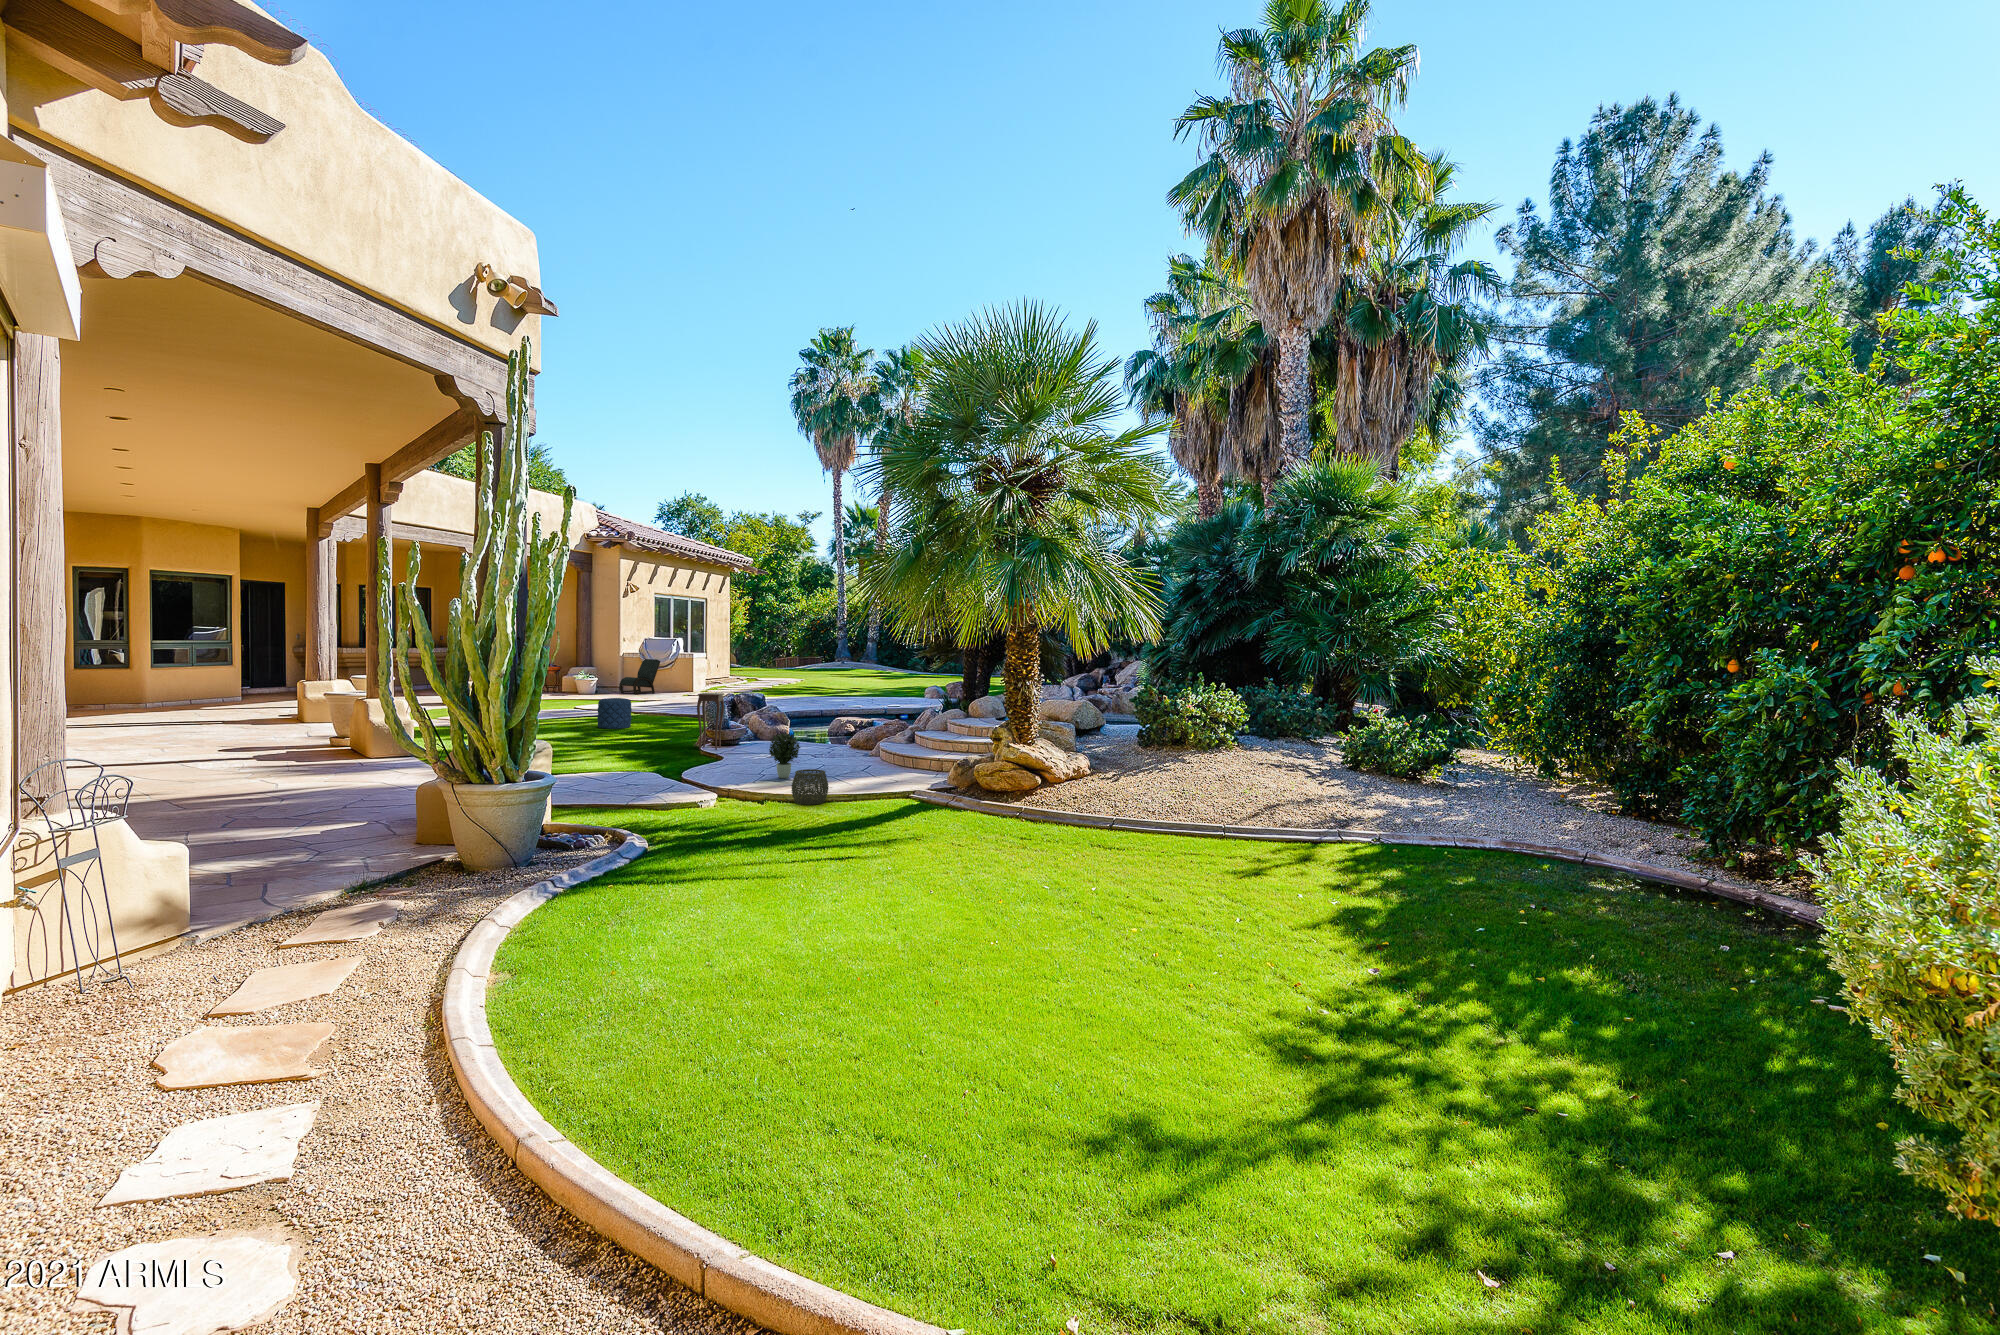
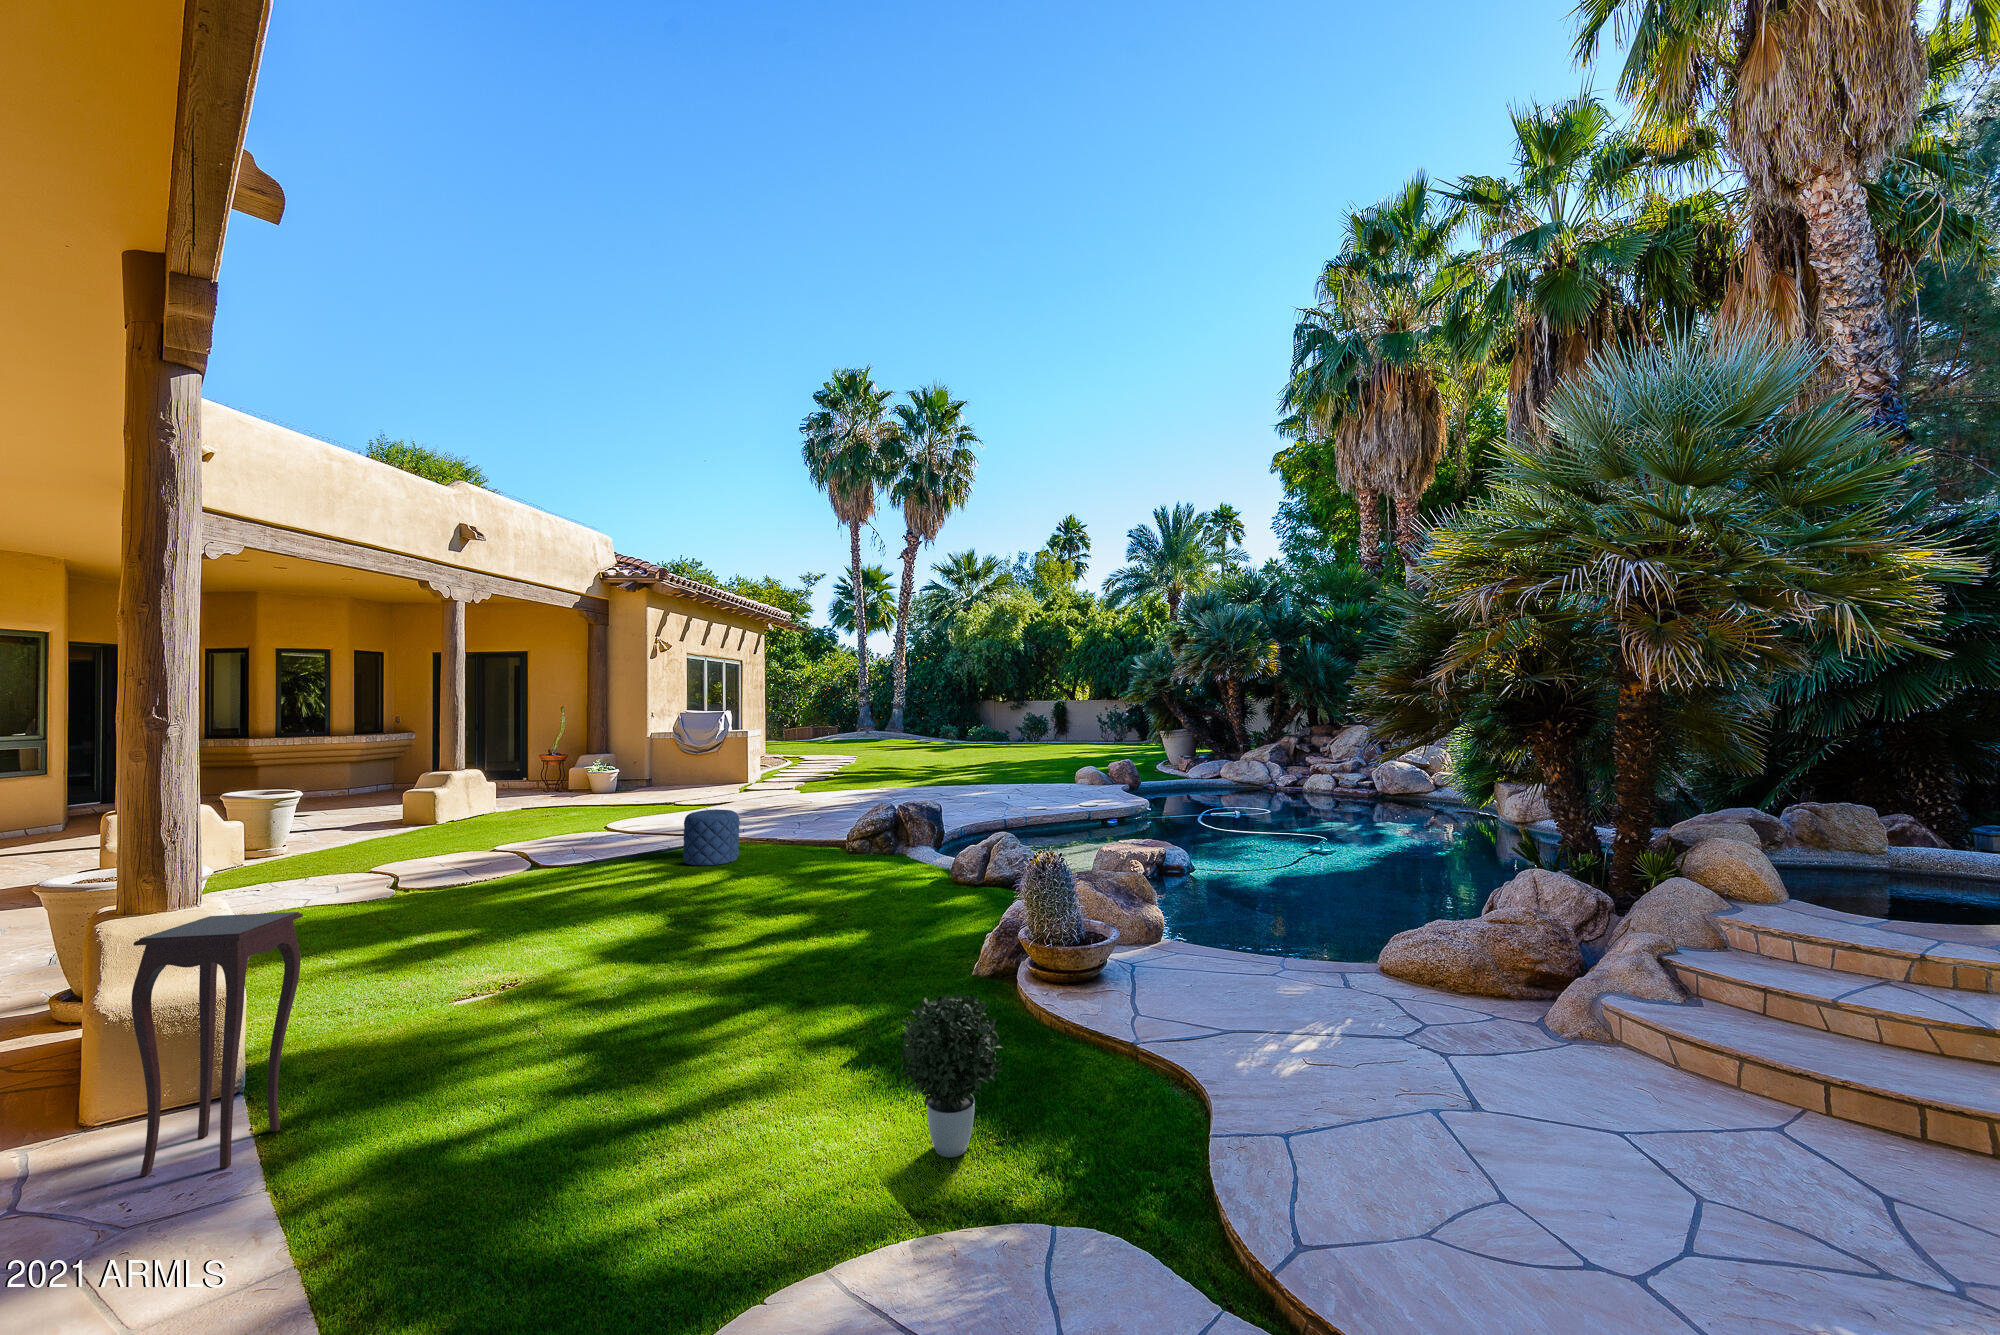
lounge chair: present [619,659,660,694] -> none [645,739,700,788]
side table: present [697,693,724,750] -> present [132,912,303,1176]
potted plant: present [769,734,800,778] -> present [900,993,1003,1157]
woven basket: present [791,769,829,805] -> none [1663,1082,1829,1242]

